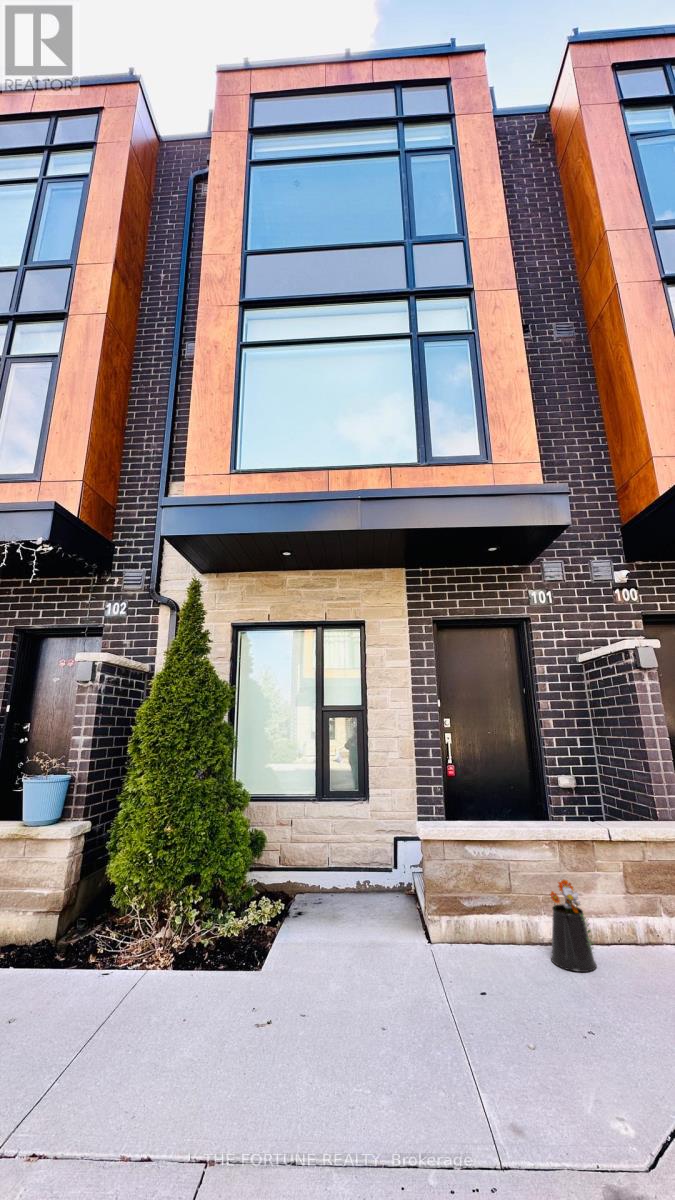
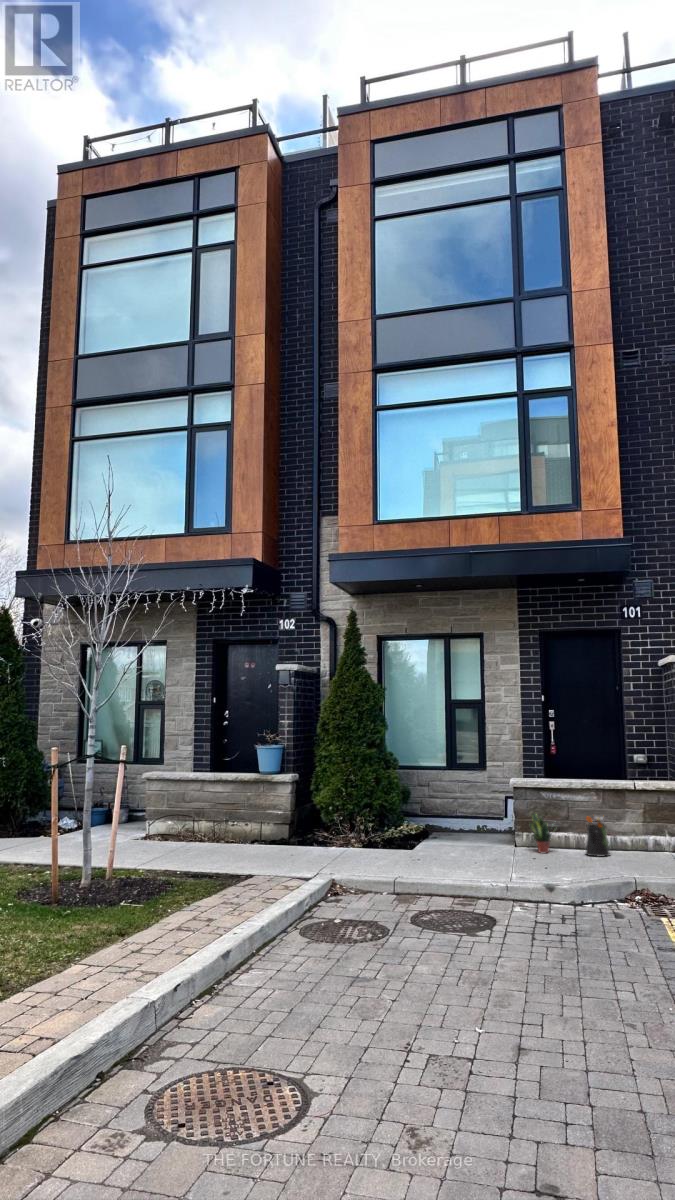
potted plant: none [455,881,503,963] -> present [530,814,556,853]

